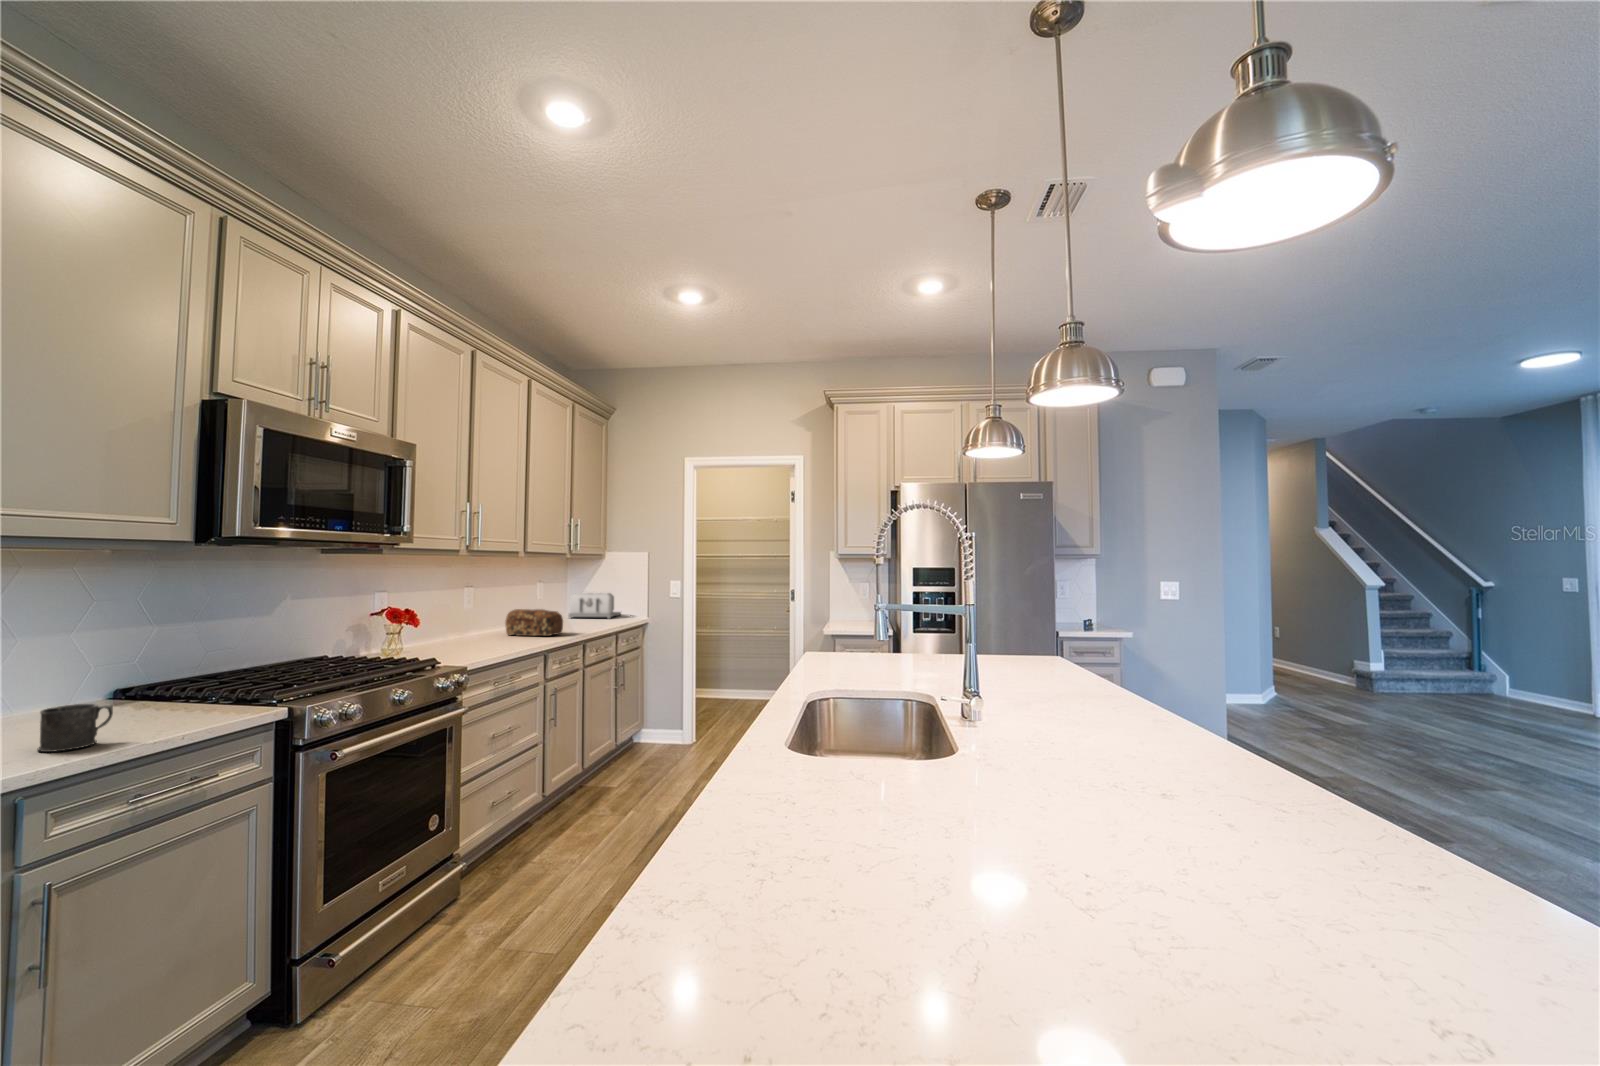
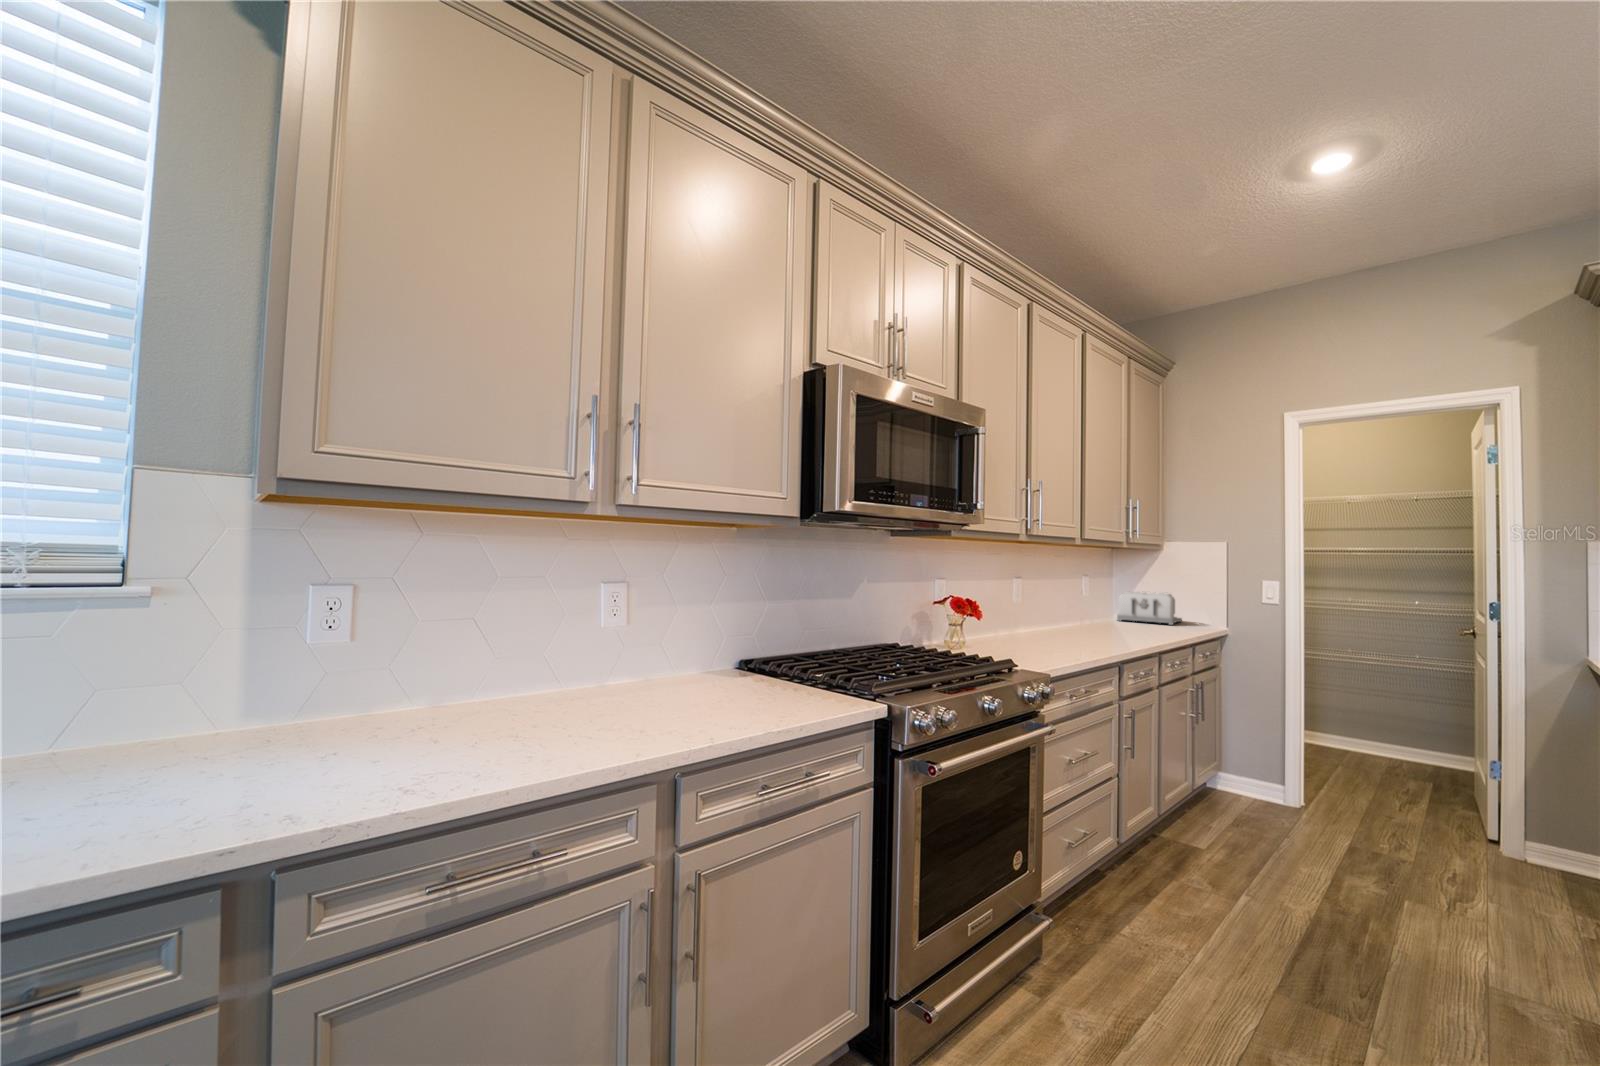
bread loaf: present [505,609,563,636] -> none [1062,607,1132,641]
mug: present [38,704,113,752] -> none [689,678,744,727]

